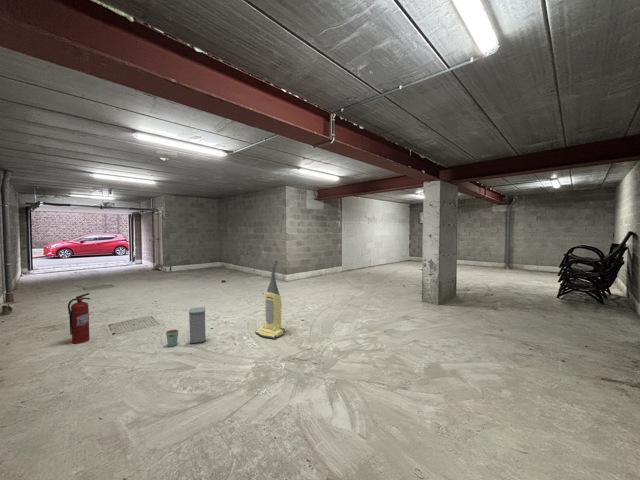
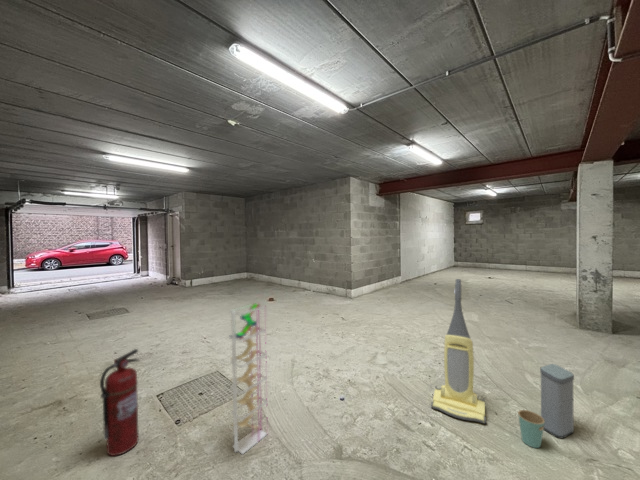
shelving unit: none [132,270,156,345] -> present [230,303,267,454]
trash can: present [166,307,206,346] -> present [518,364,574,448]

